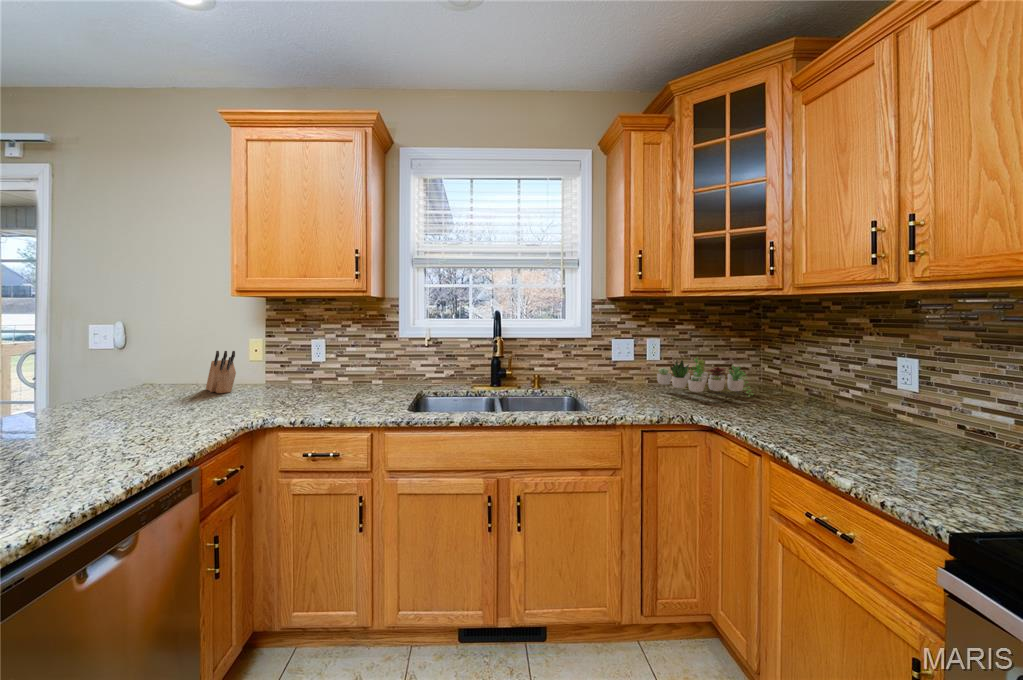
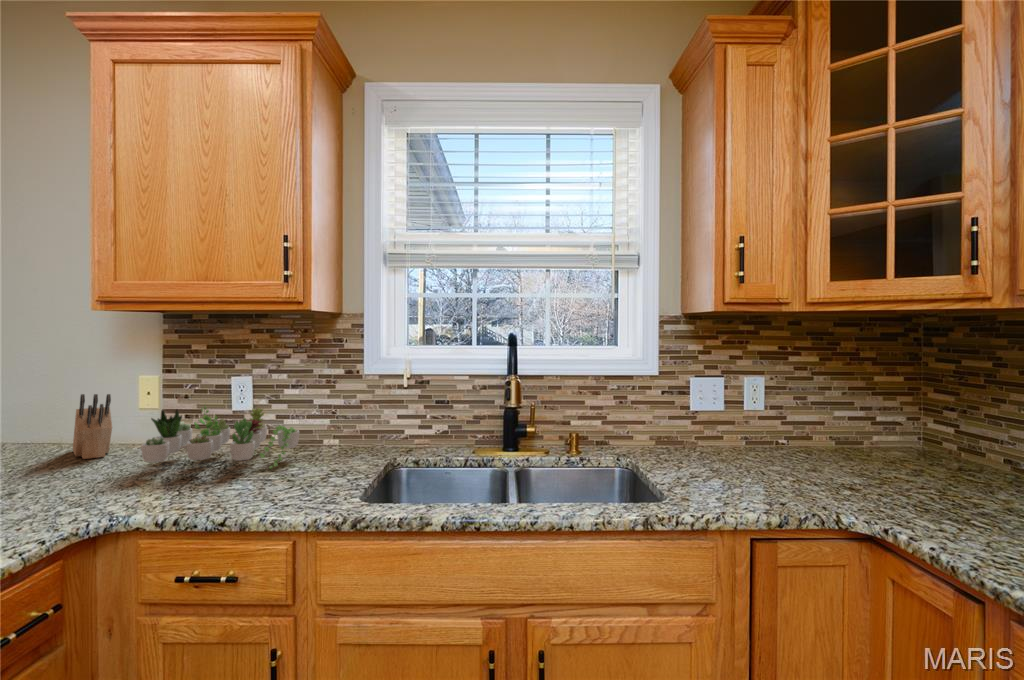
succulent plant: present [657,358,753,397] -> present [141,407,299,471]

